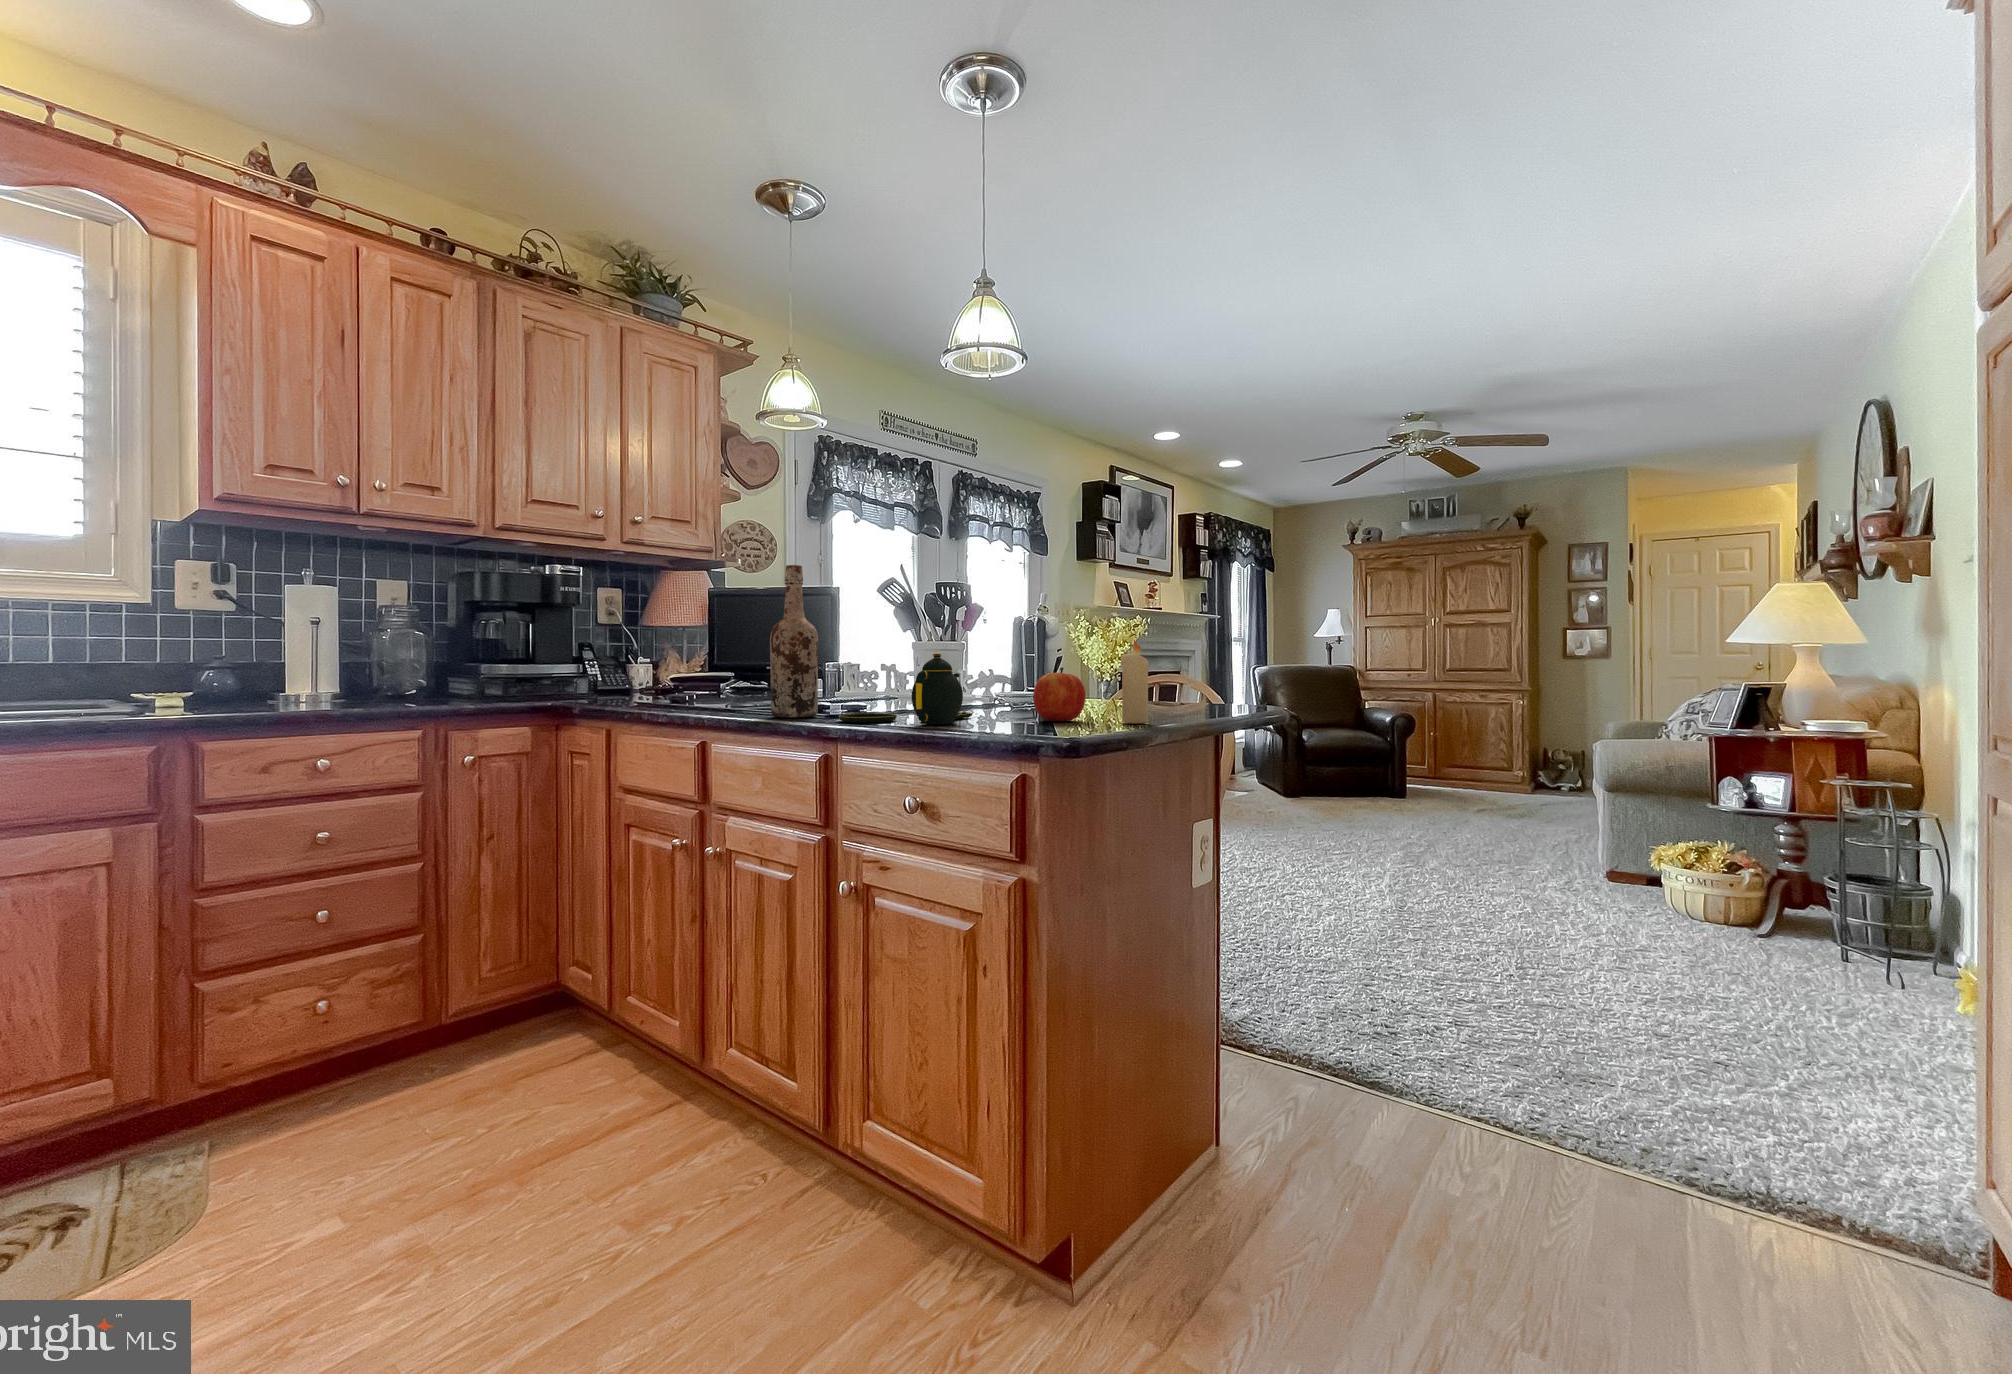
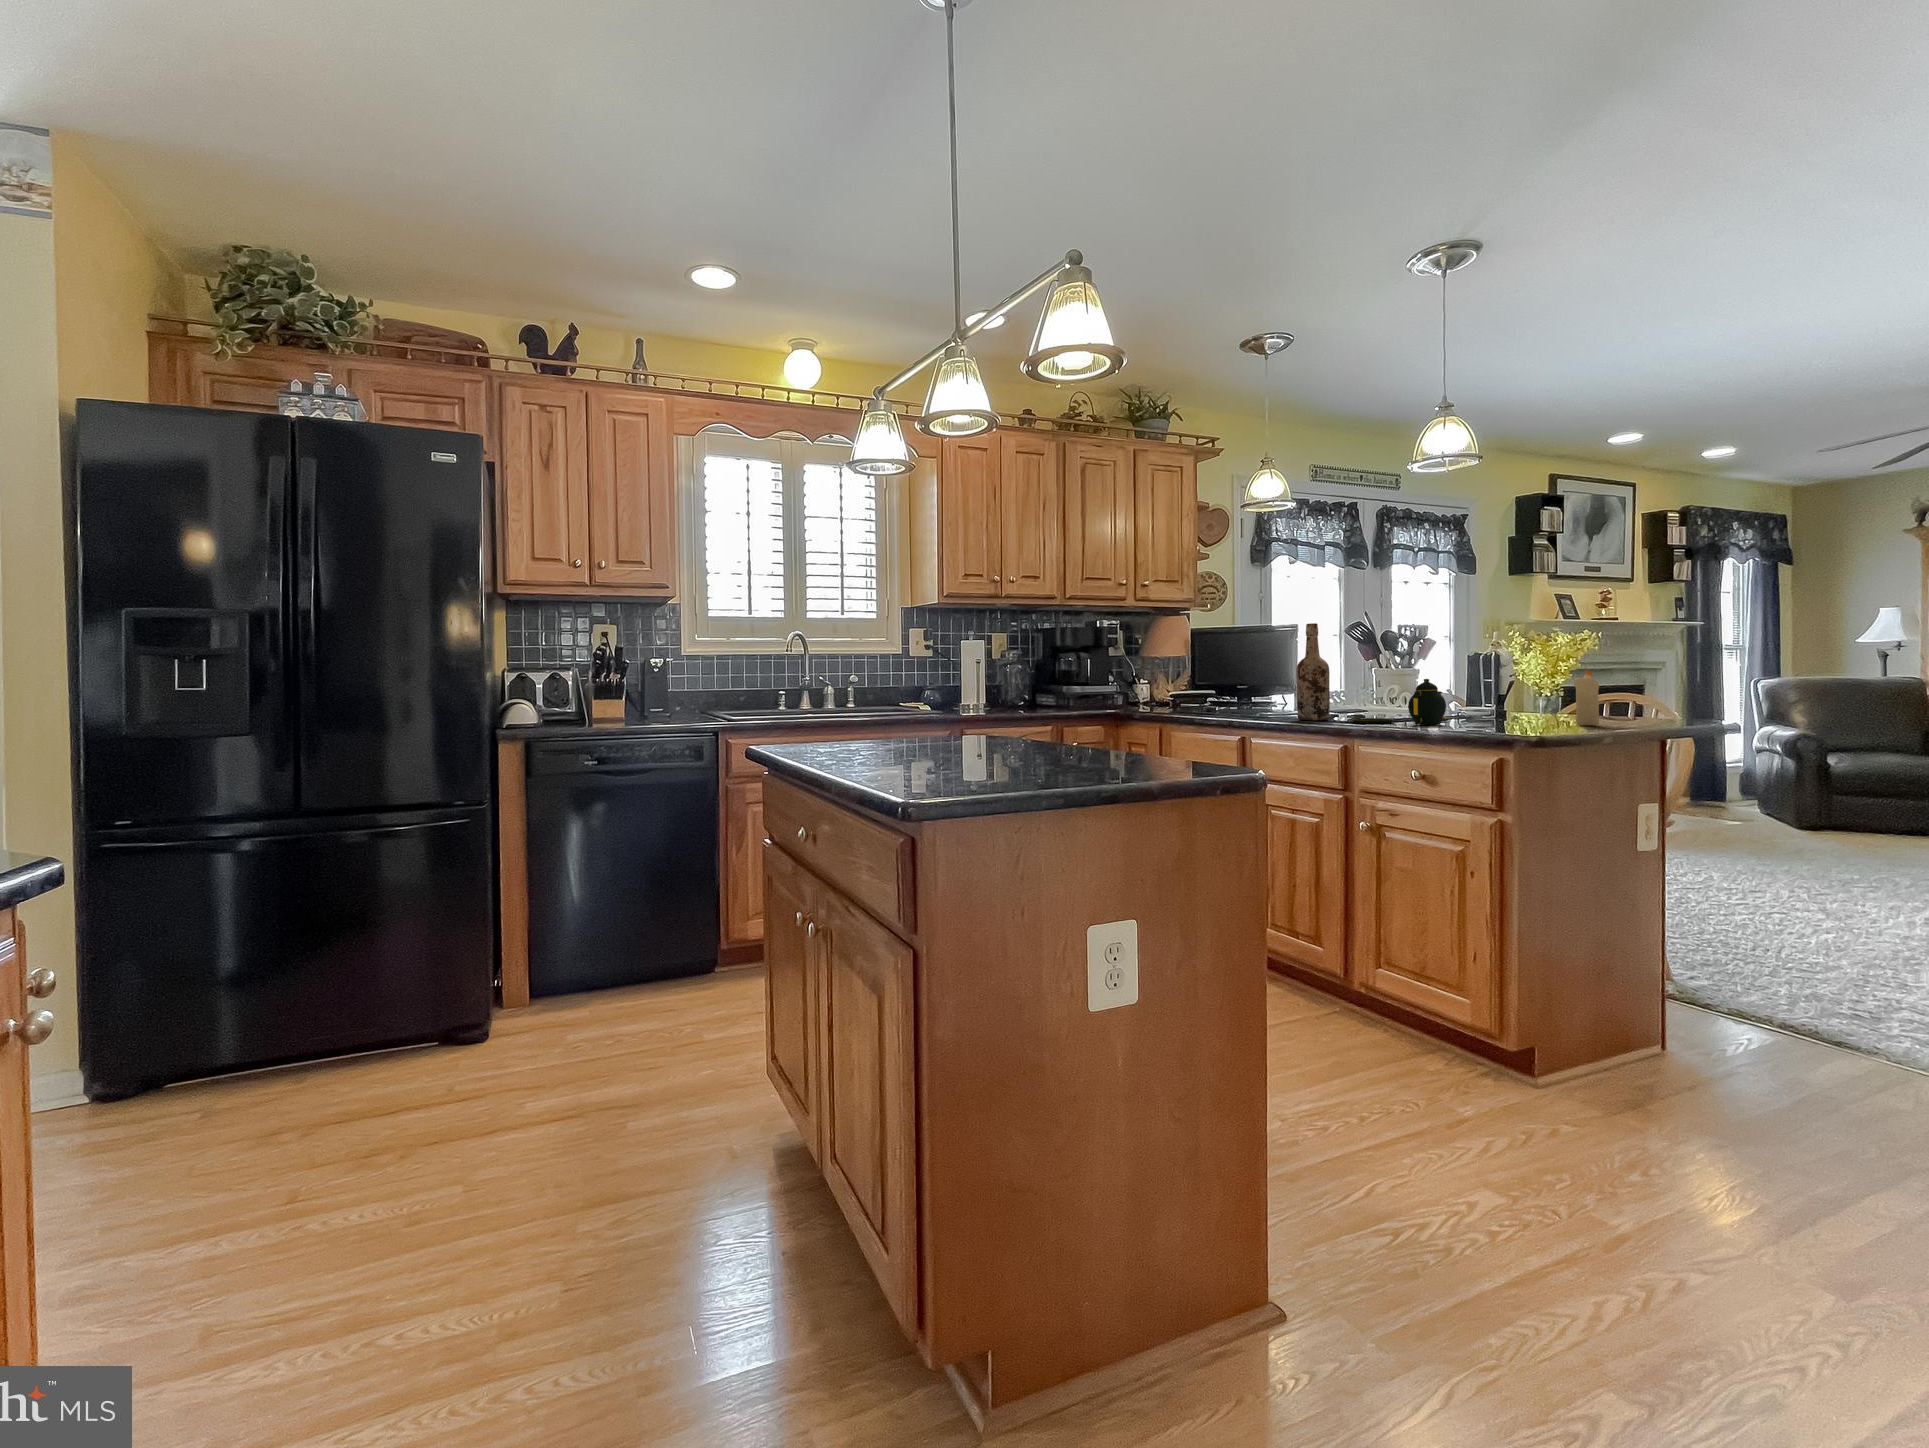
apple: present [1034,667,1086,721] -> none [1501,687,1544,724]

